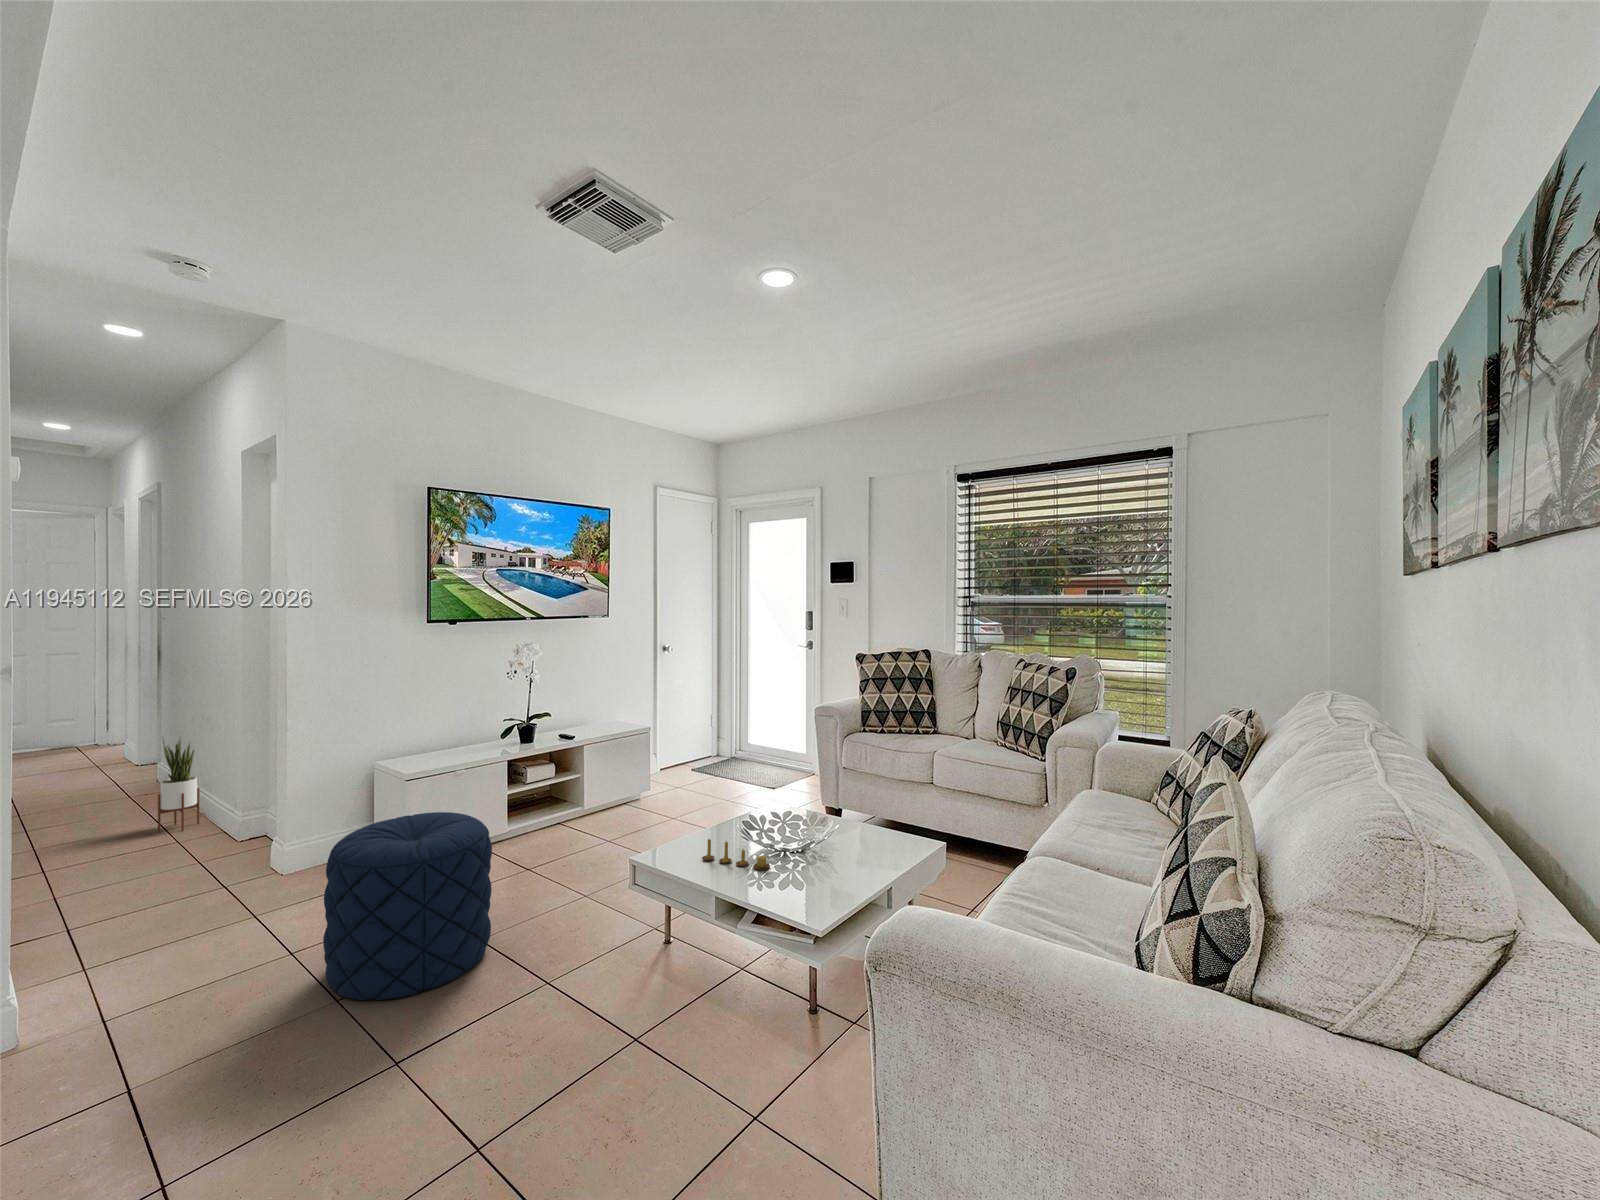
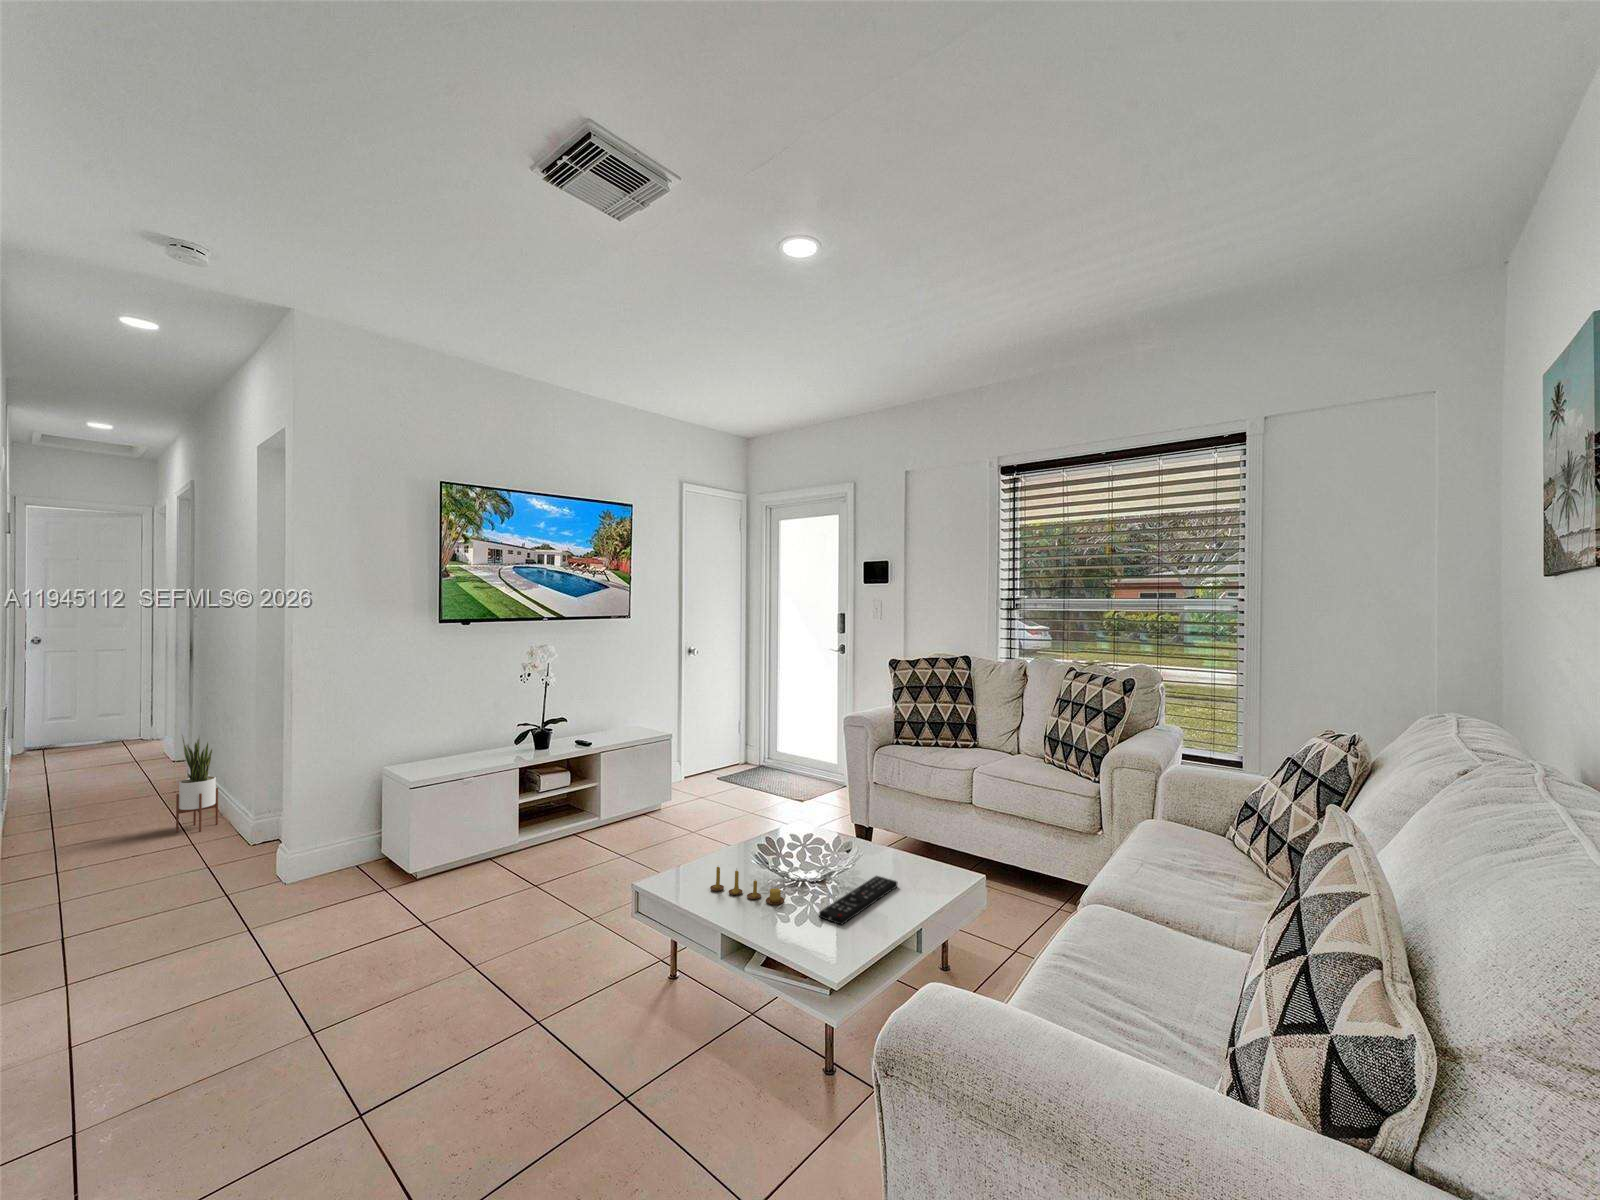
pouf: present [323,812,492,1000] -> none [303,827,485,1035]
remote control: none [802,844,869,884] -> present [819,876,898,925]

